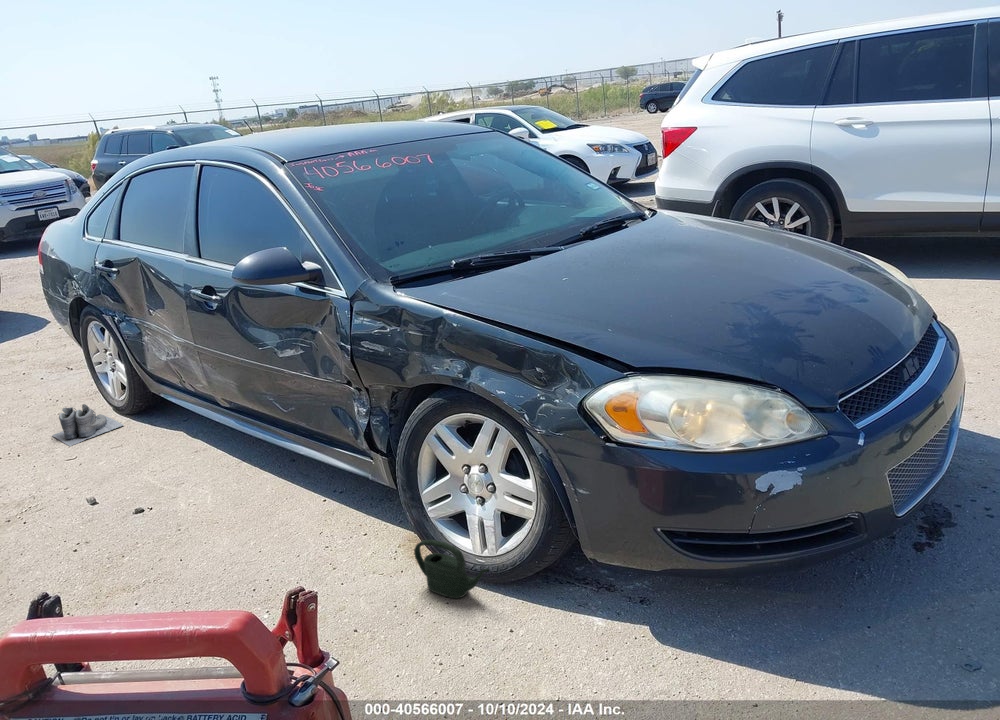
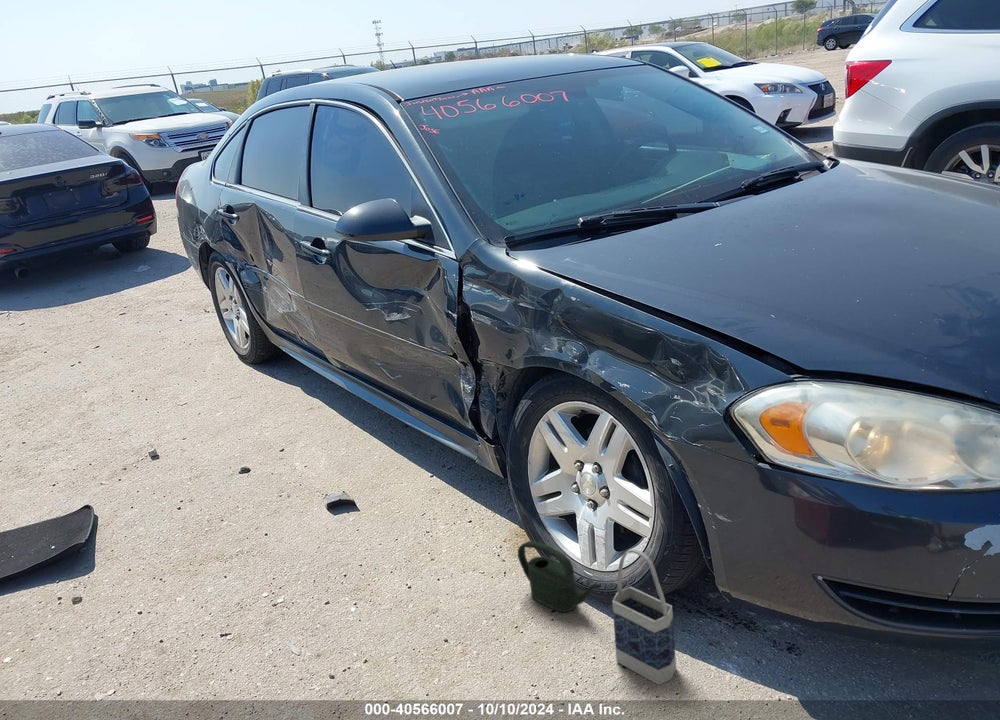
boots: present [52,404,123,446] -> none [178,352,247,394]
bag: none [501,530,557,645] -> present [612,549,676,685]

